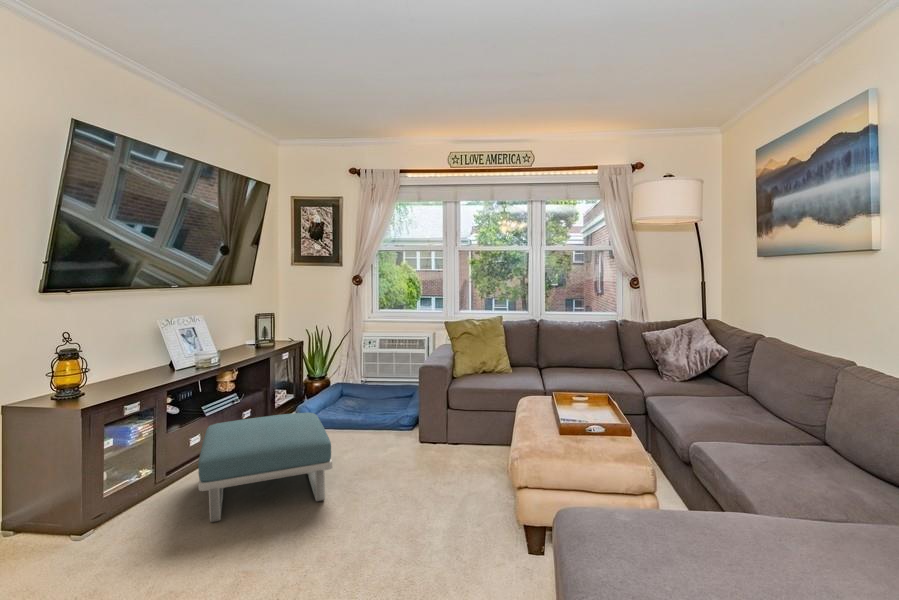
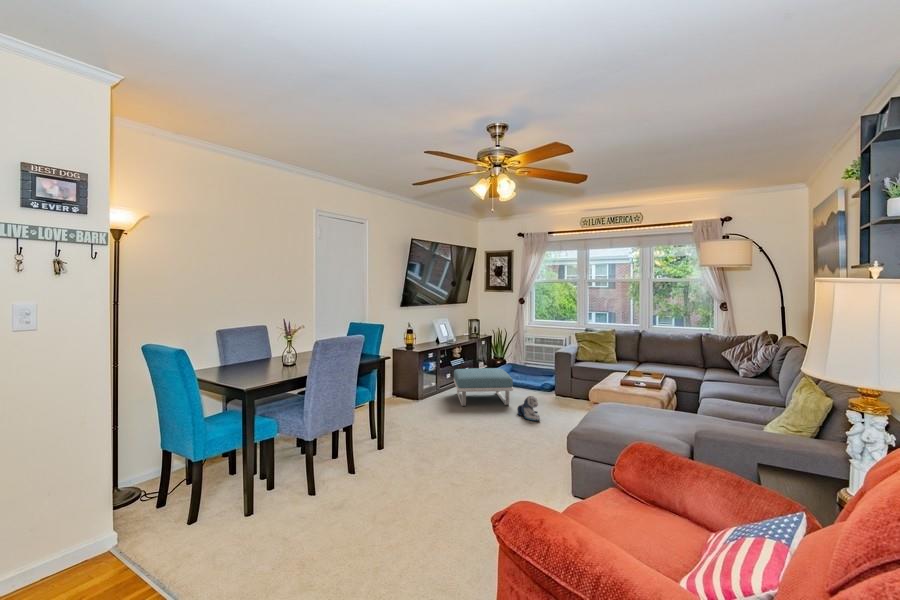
plush toy: none [340,491,391,558] -> present [517,396,540,421]

